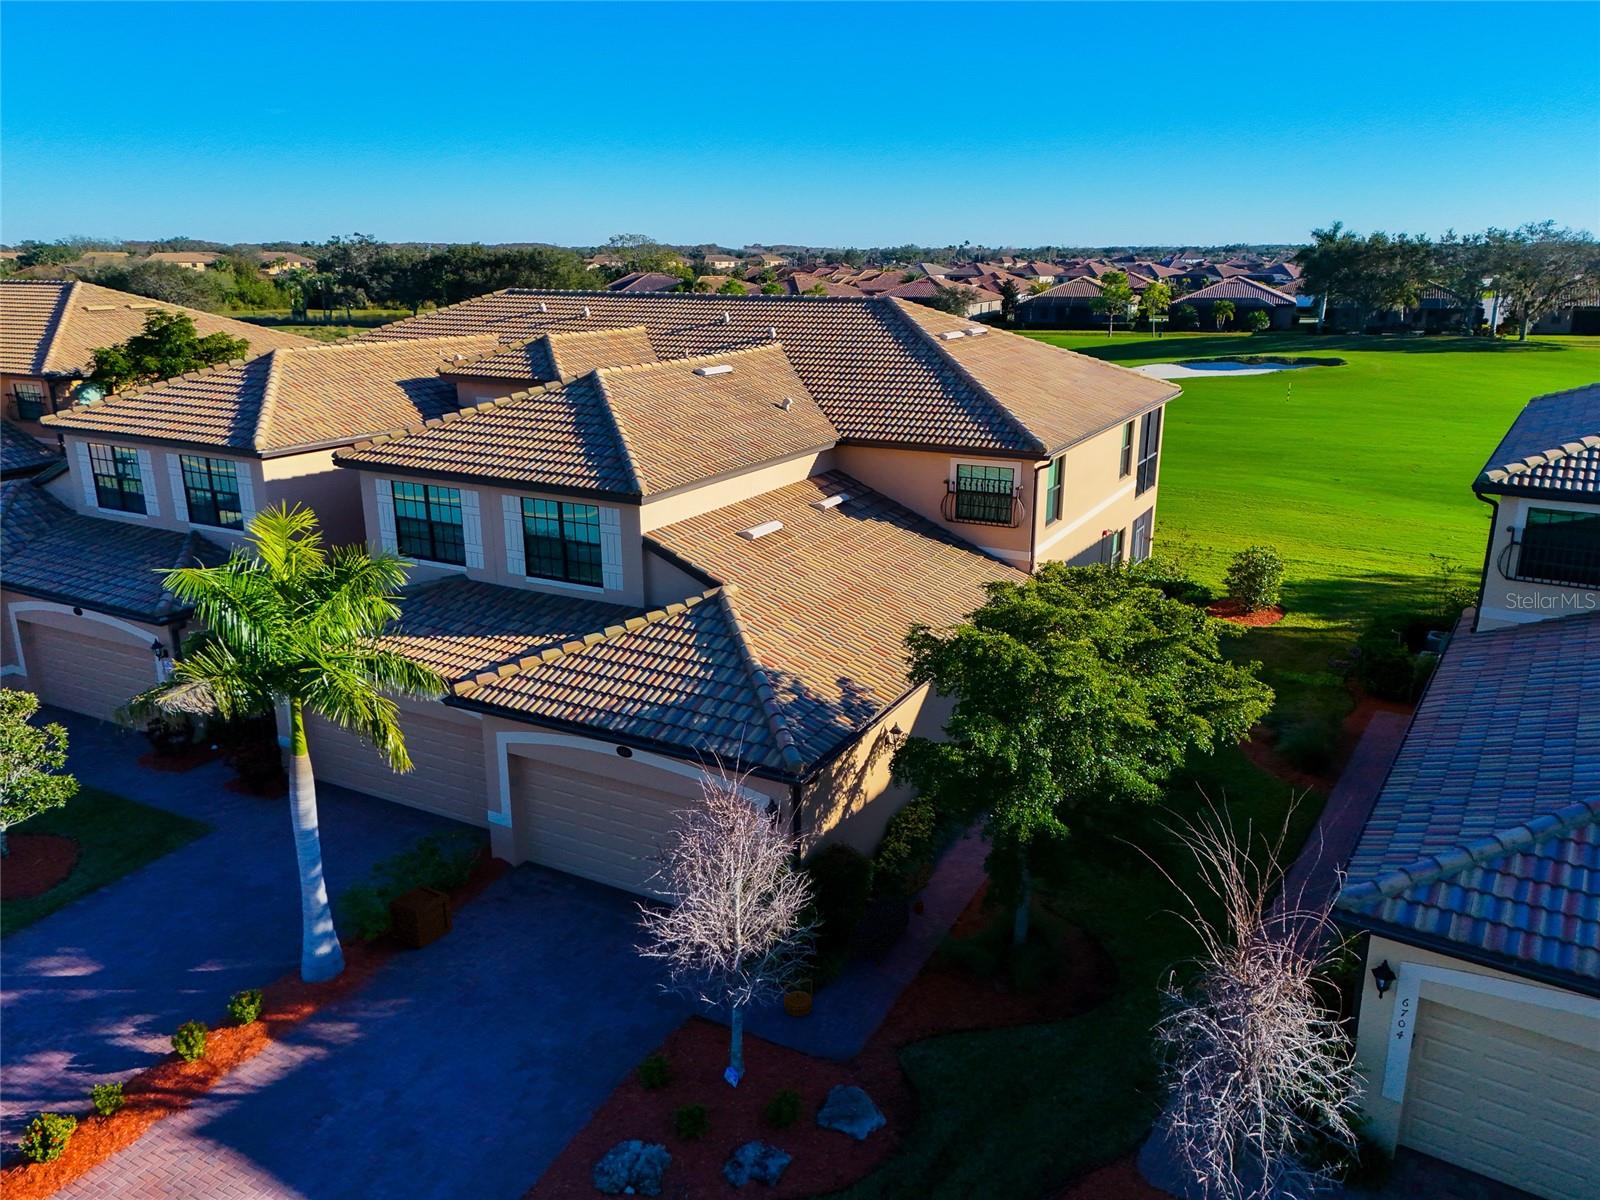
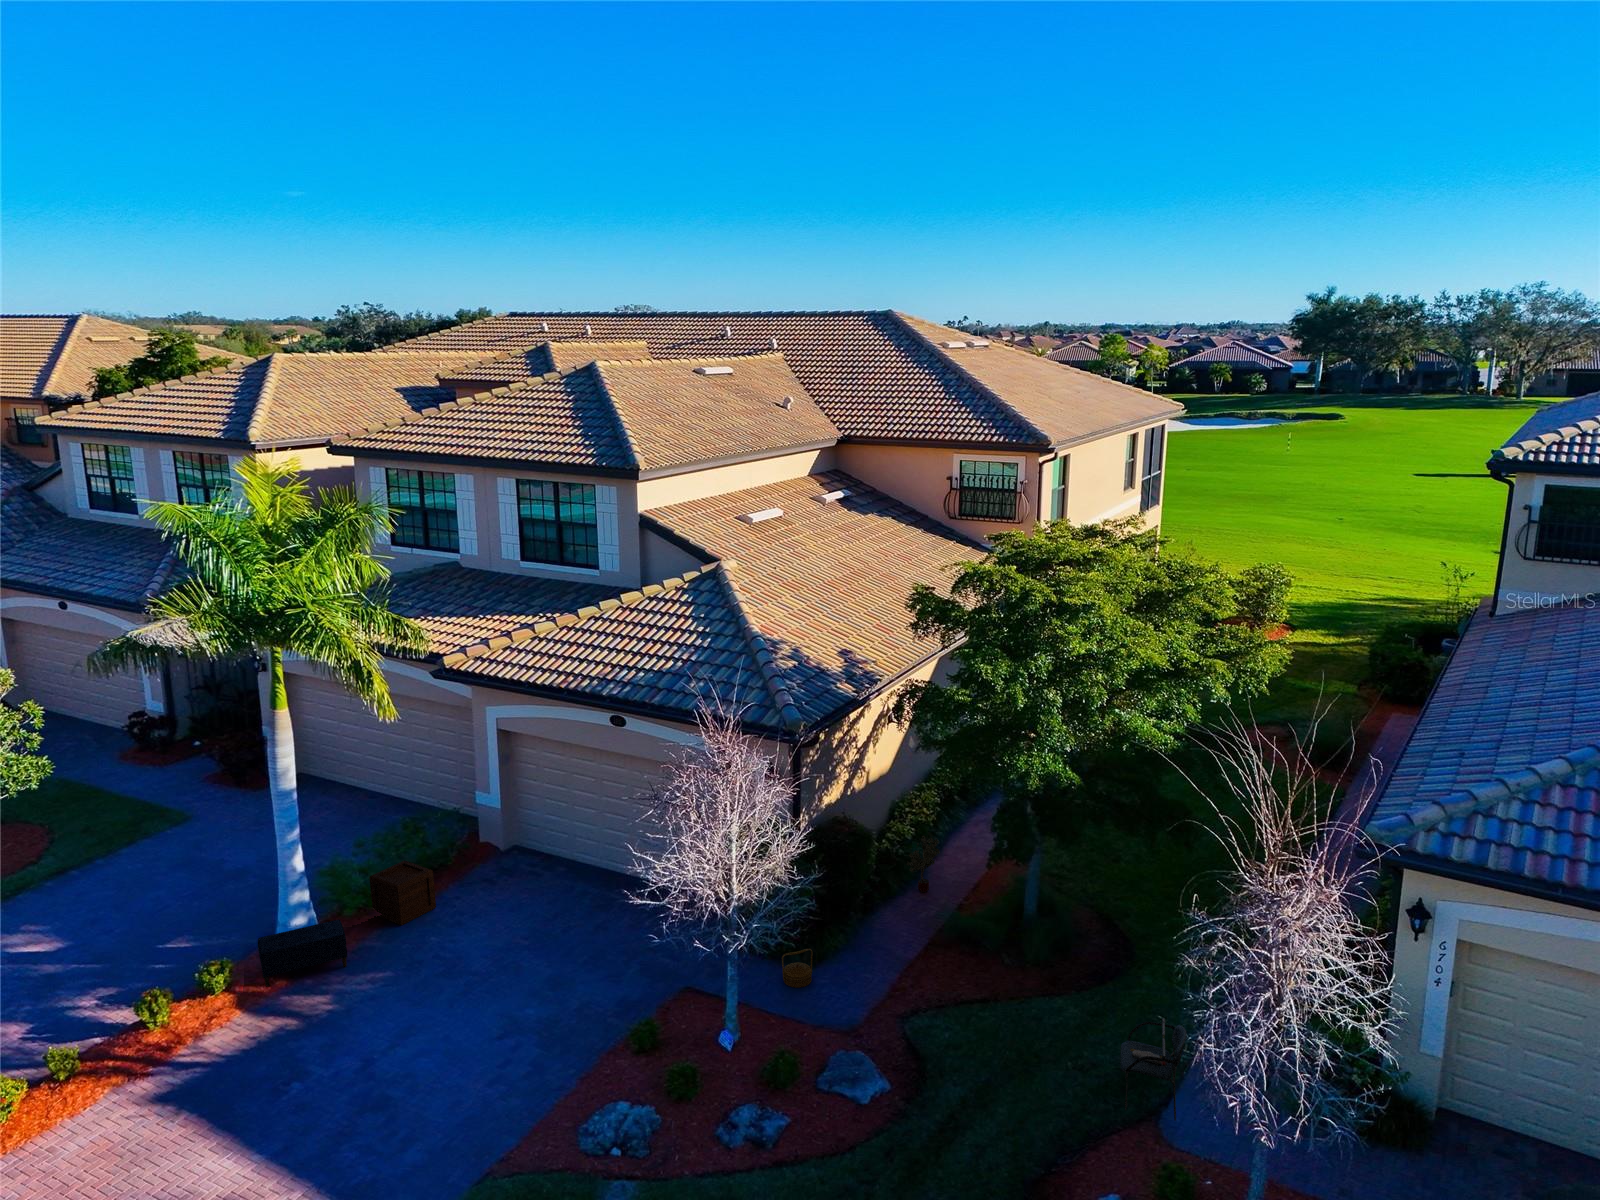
chair: present [1326,647,1362,686] -> present [1120,1018,1186,1121]
bench: present [850,897,910,966] -> present [258,919,347,987]

